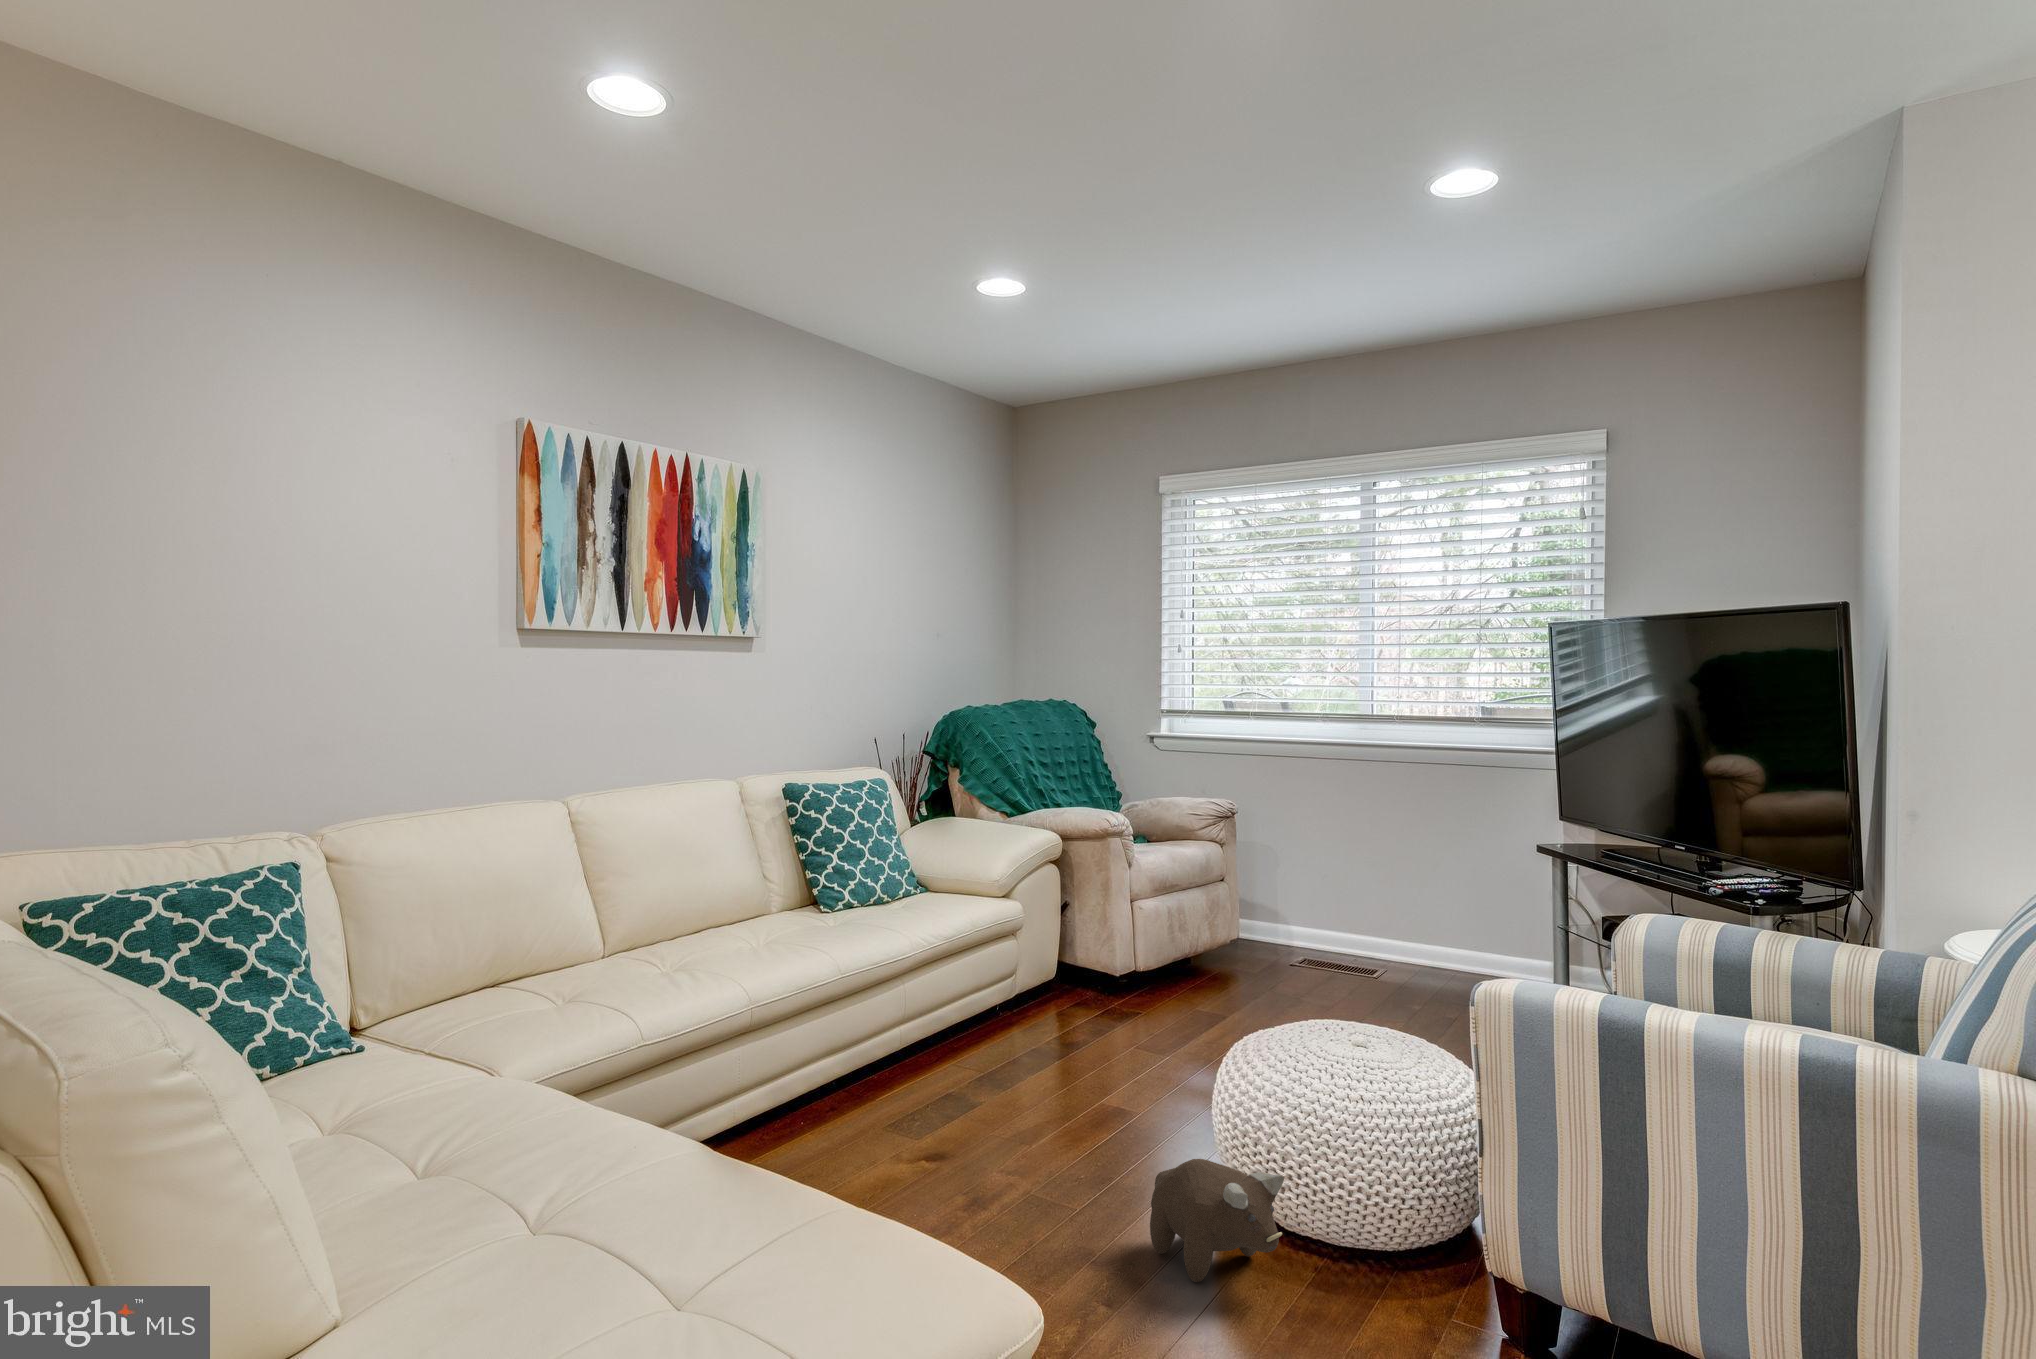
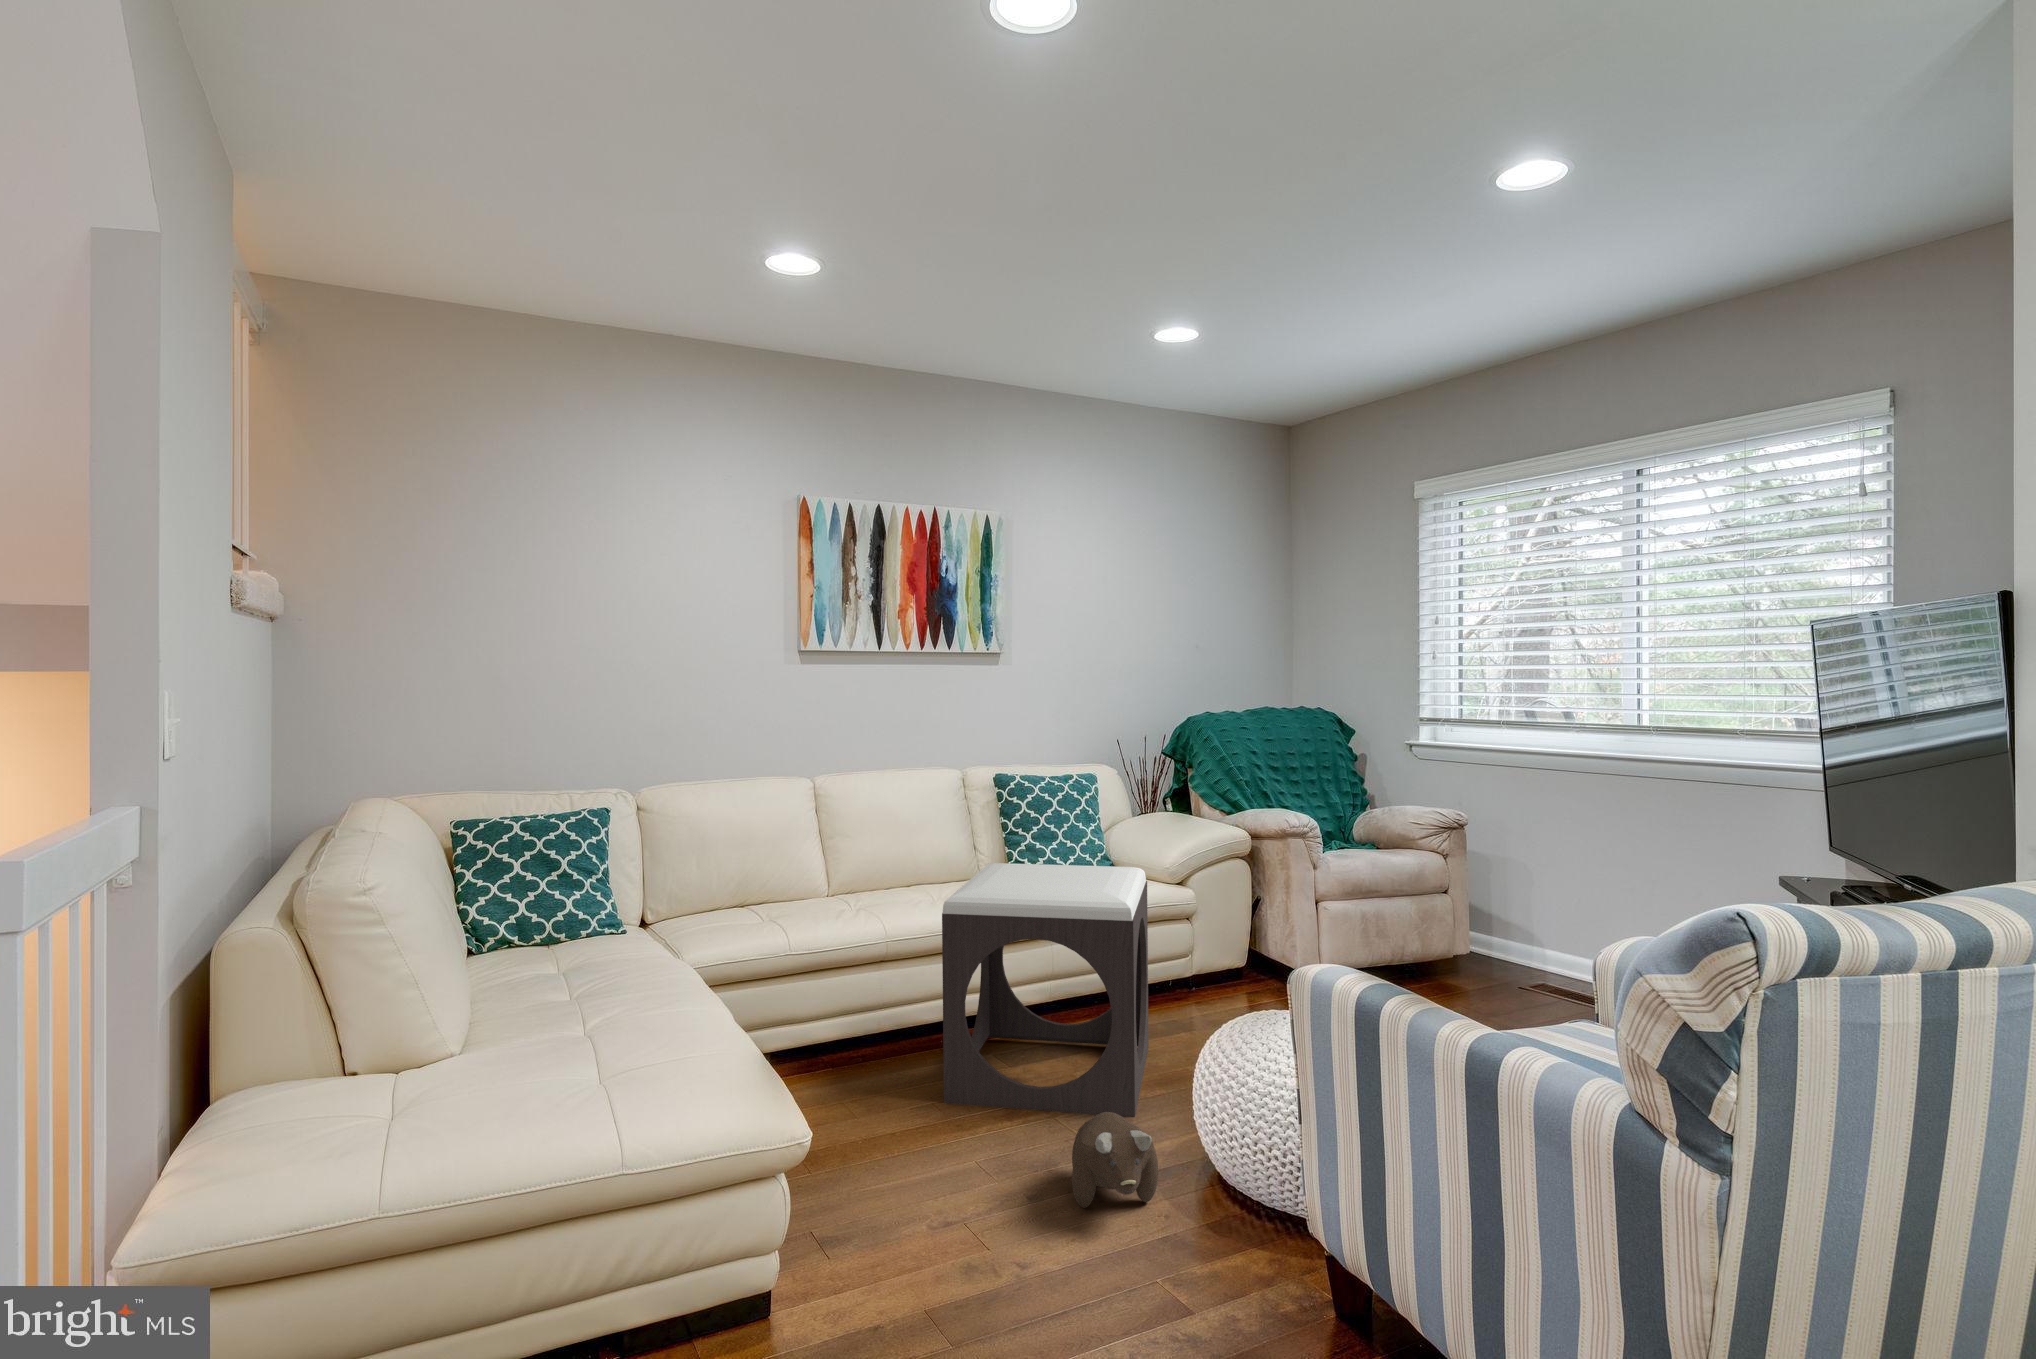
footstool: none [853,875,1123,1200] -> present [942,863,1149,1117]

